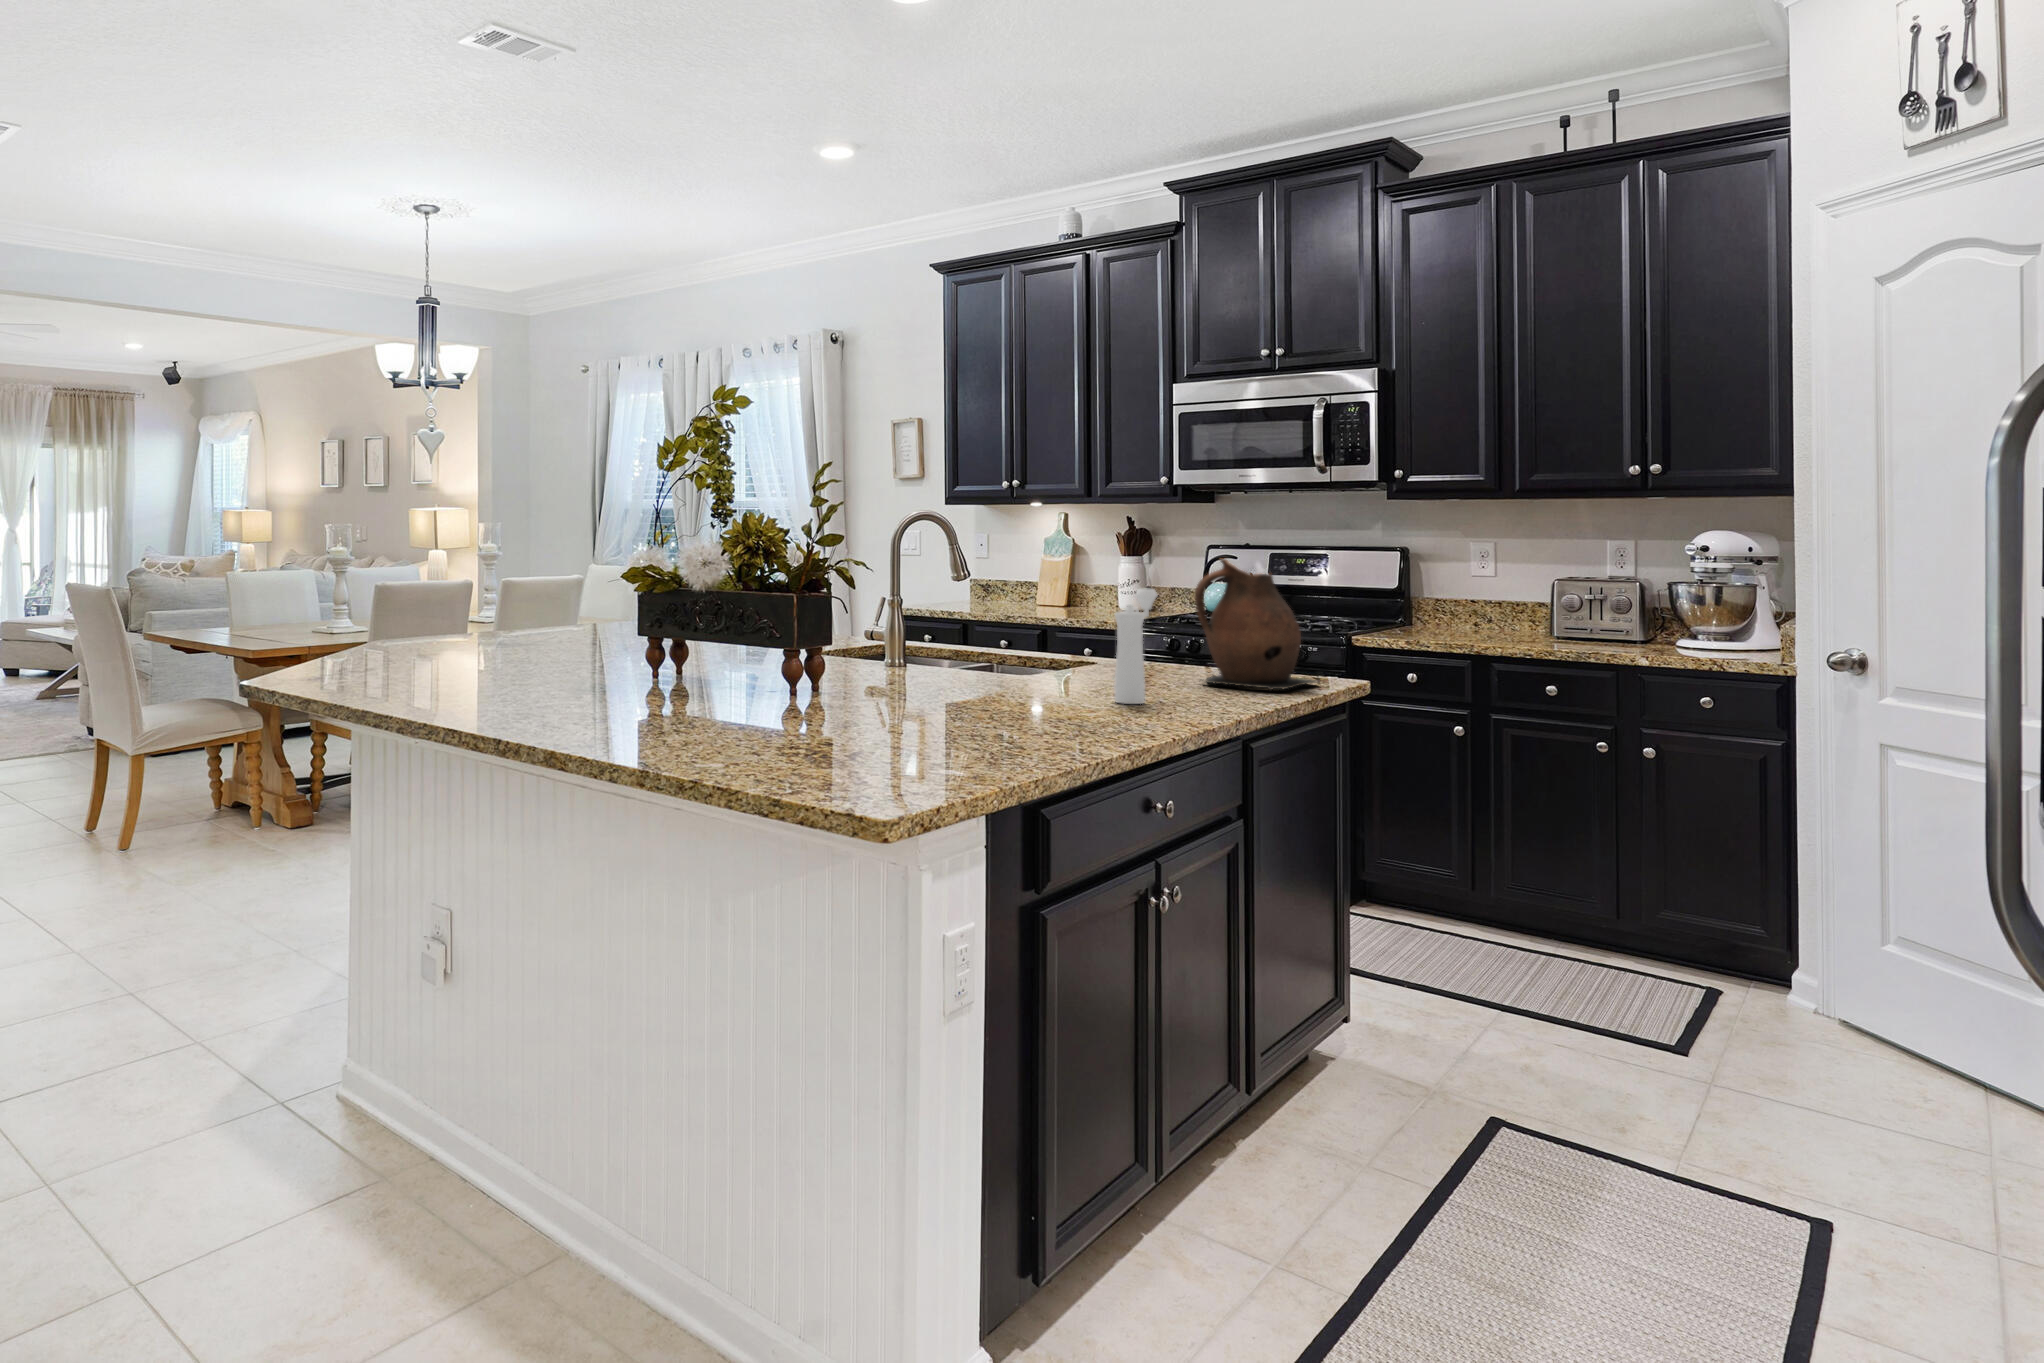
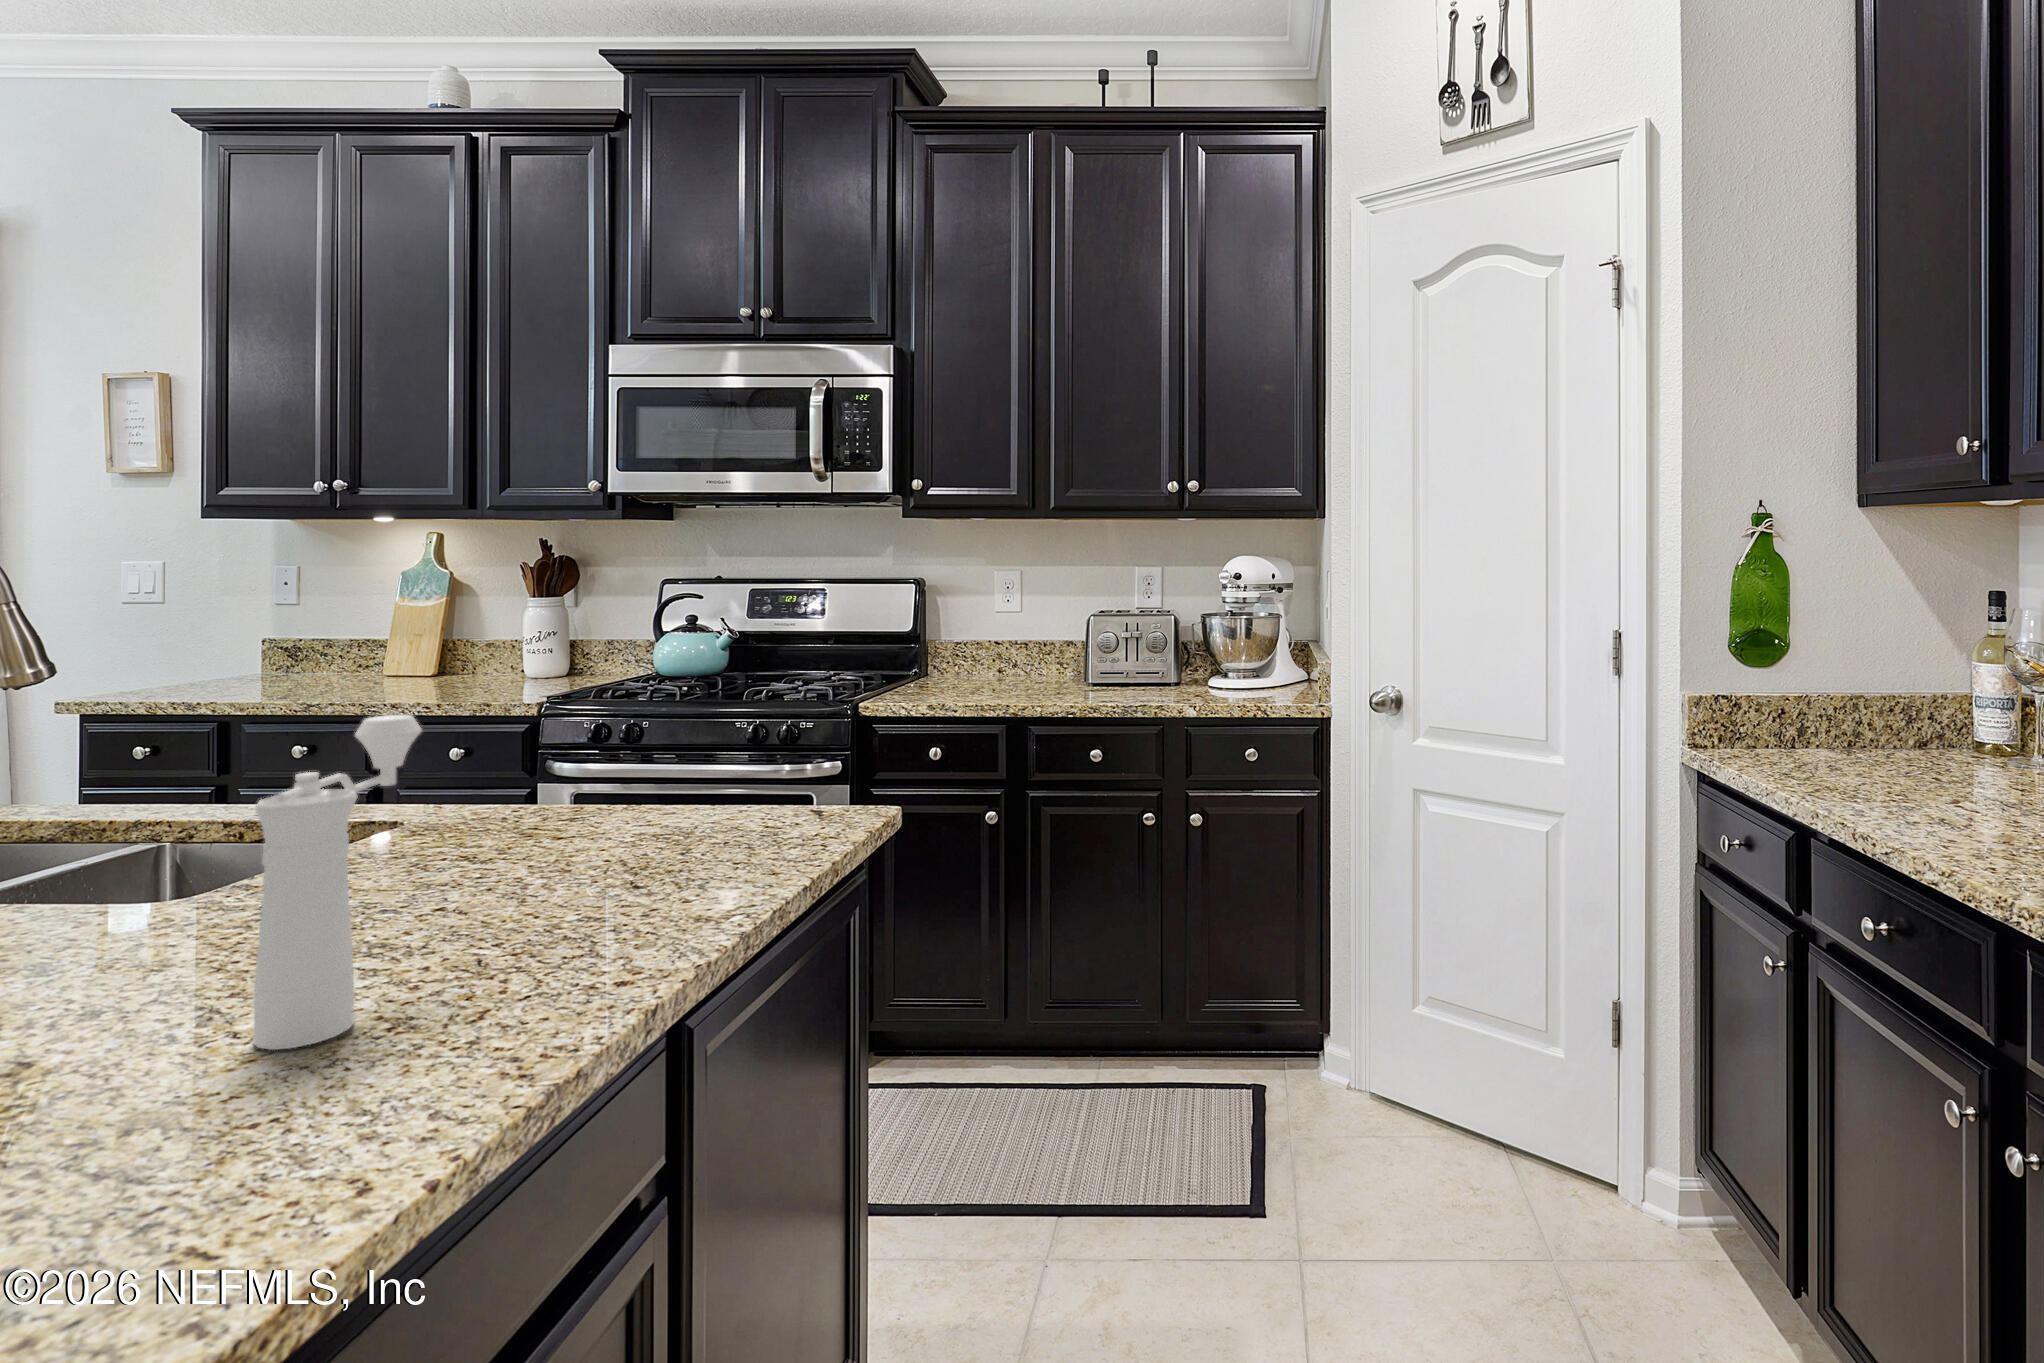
ceramic pitcher: present [1195,559,1319,690] -> none [555,624,809,892]

